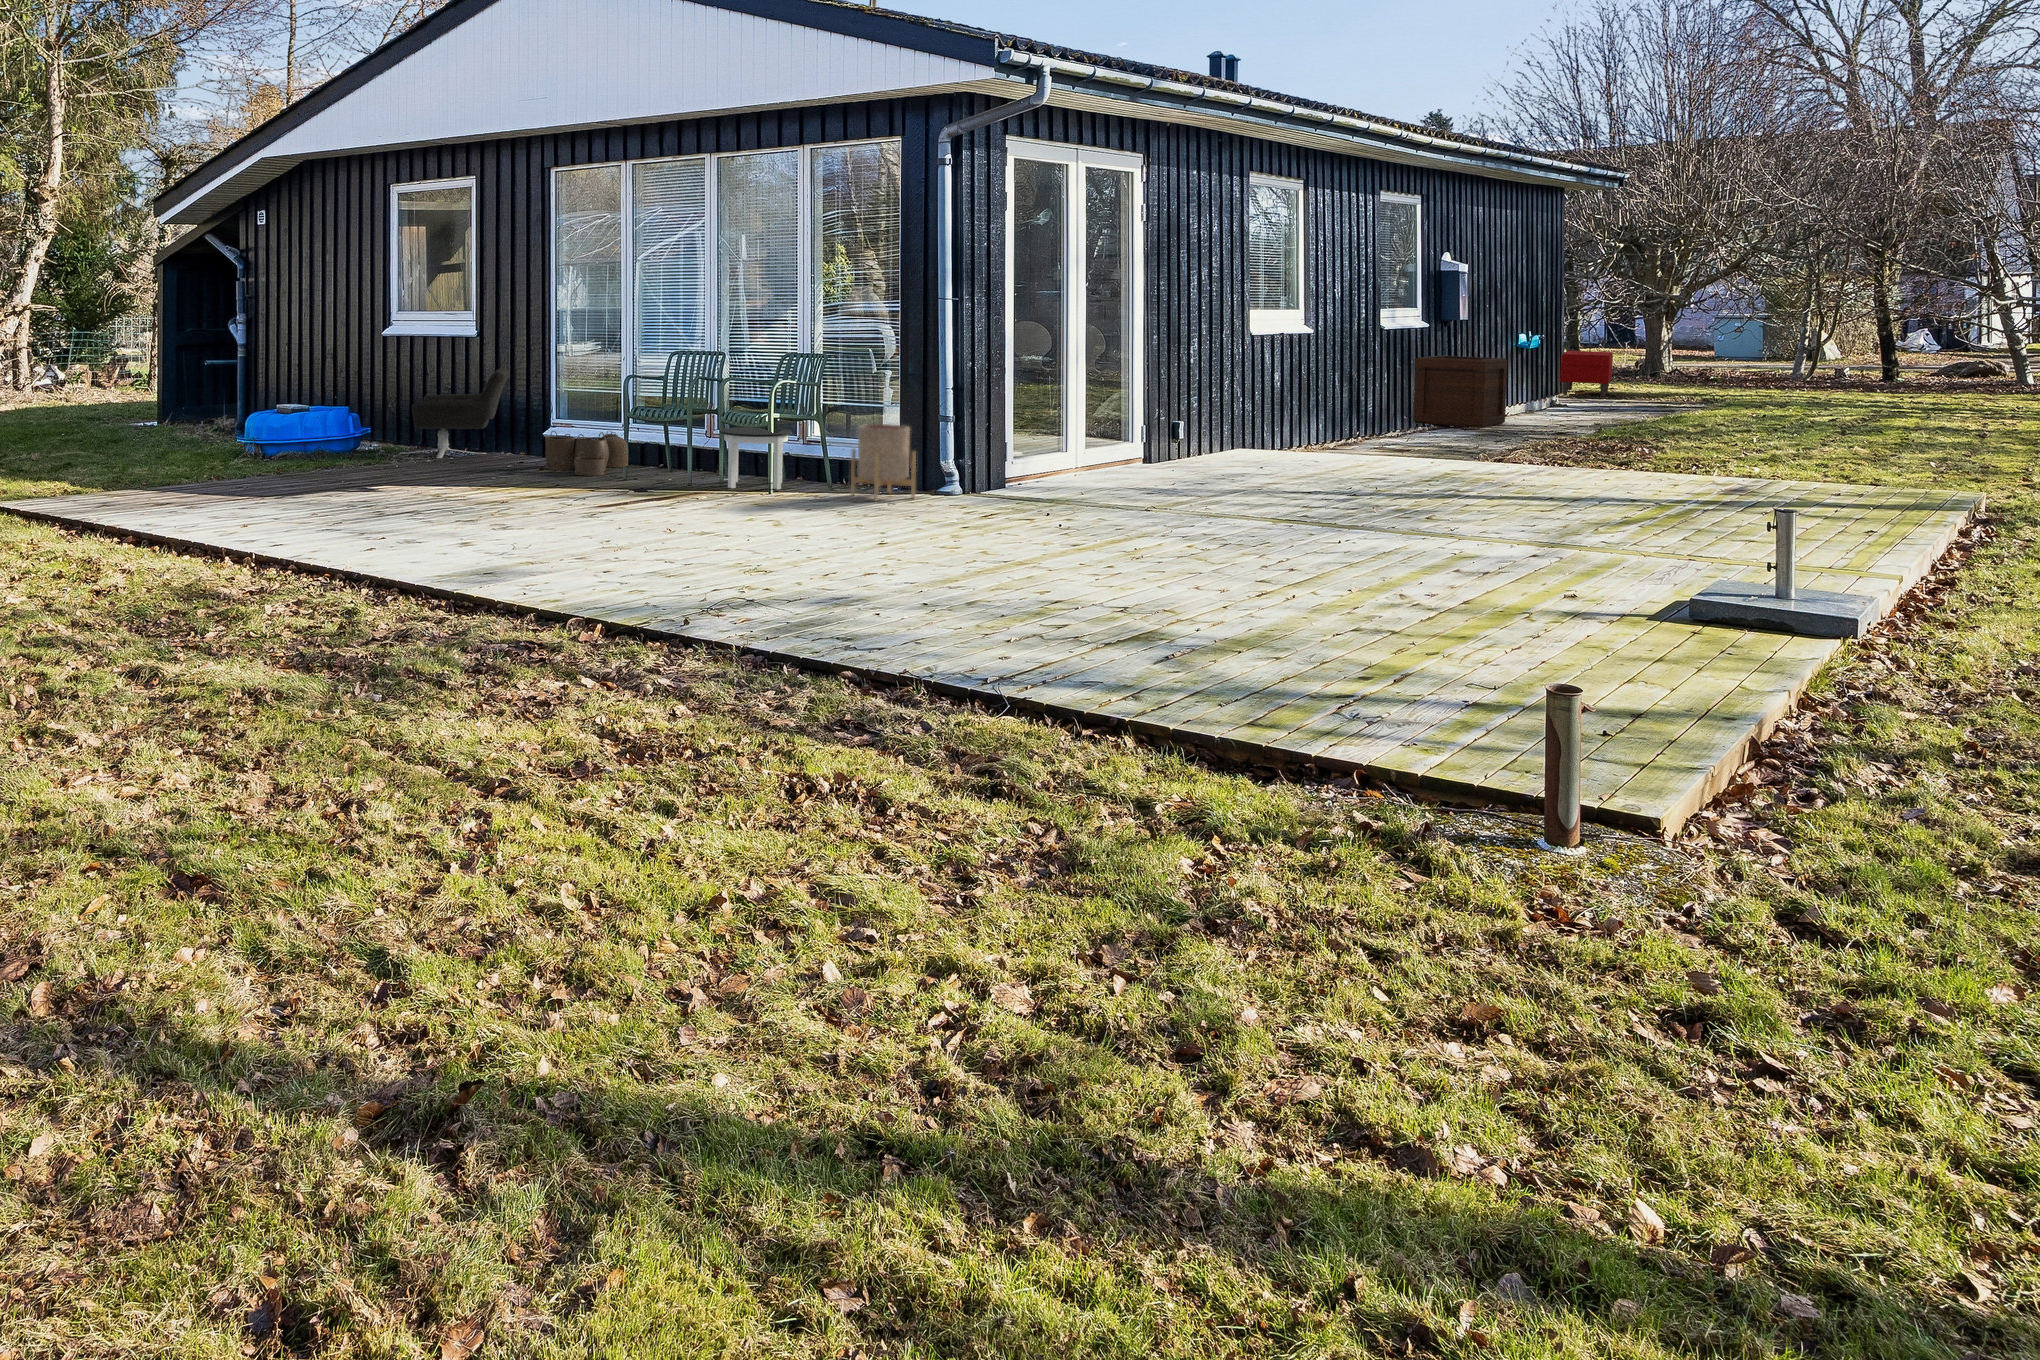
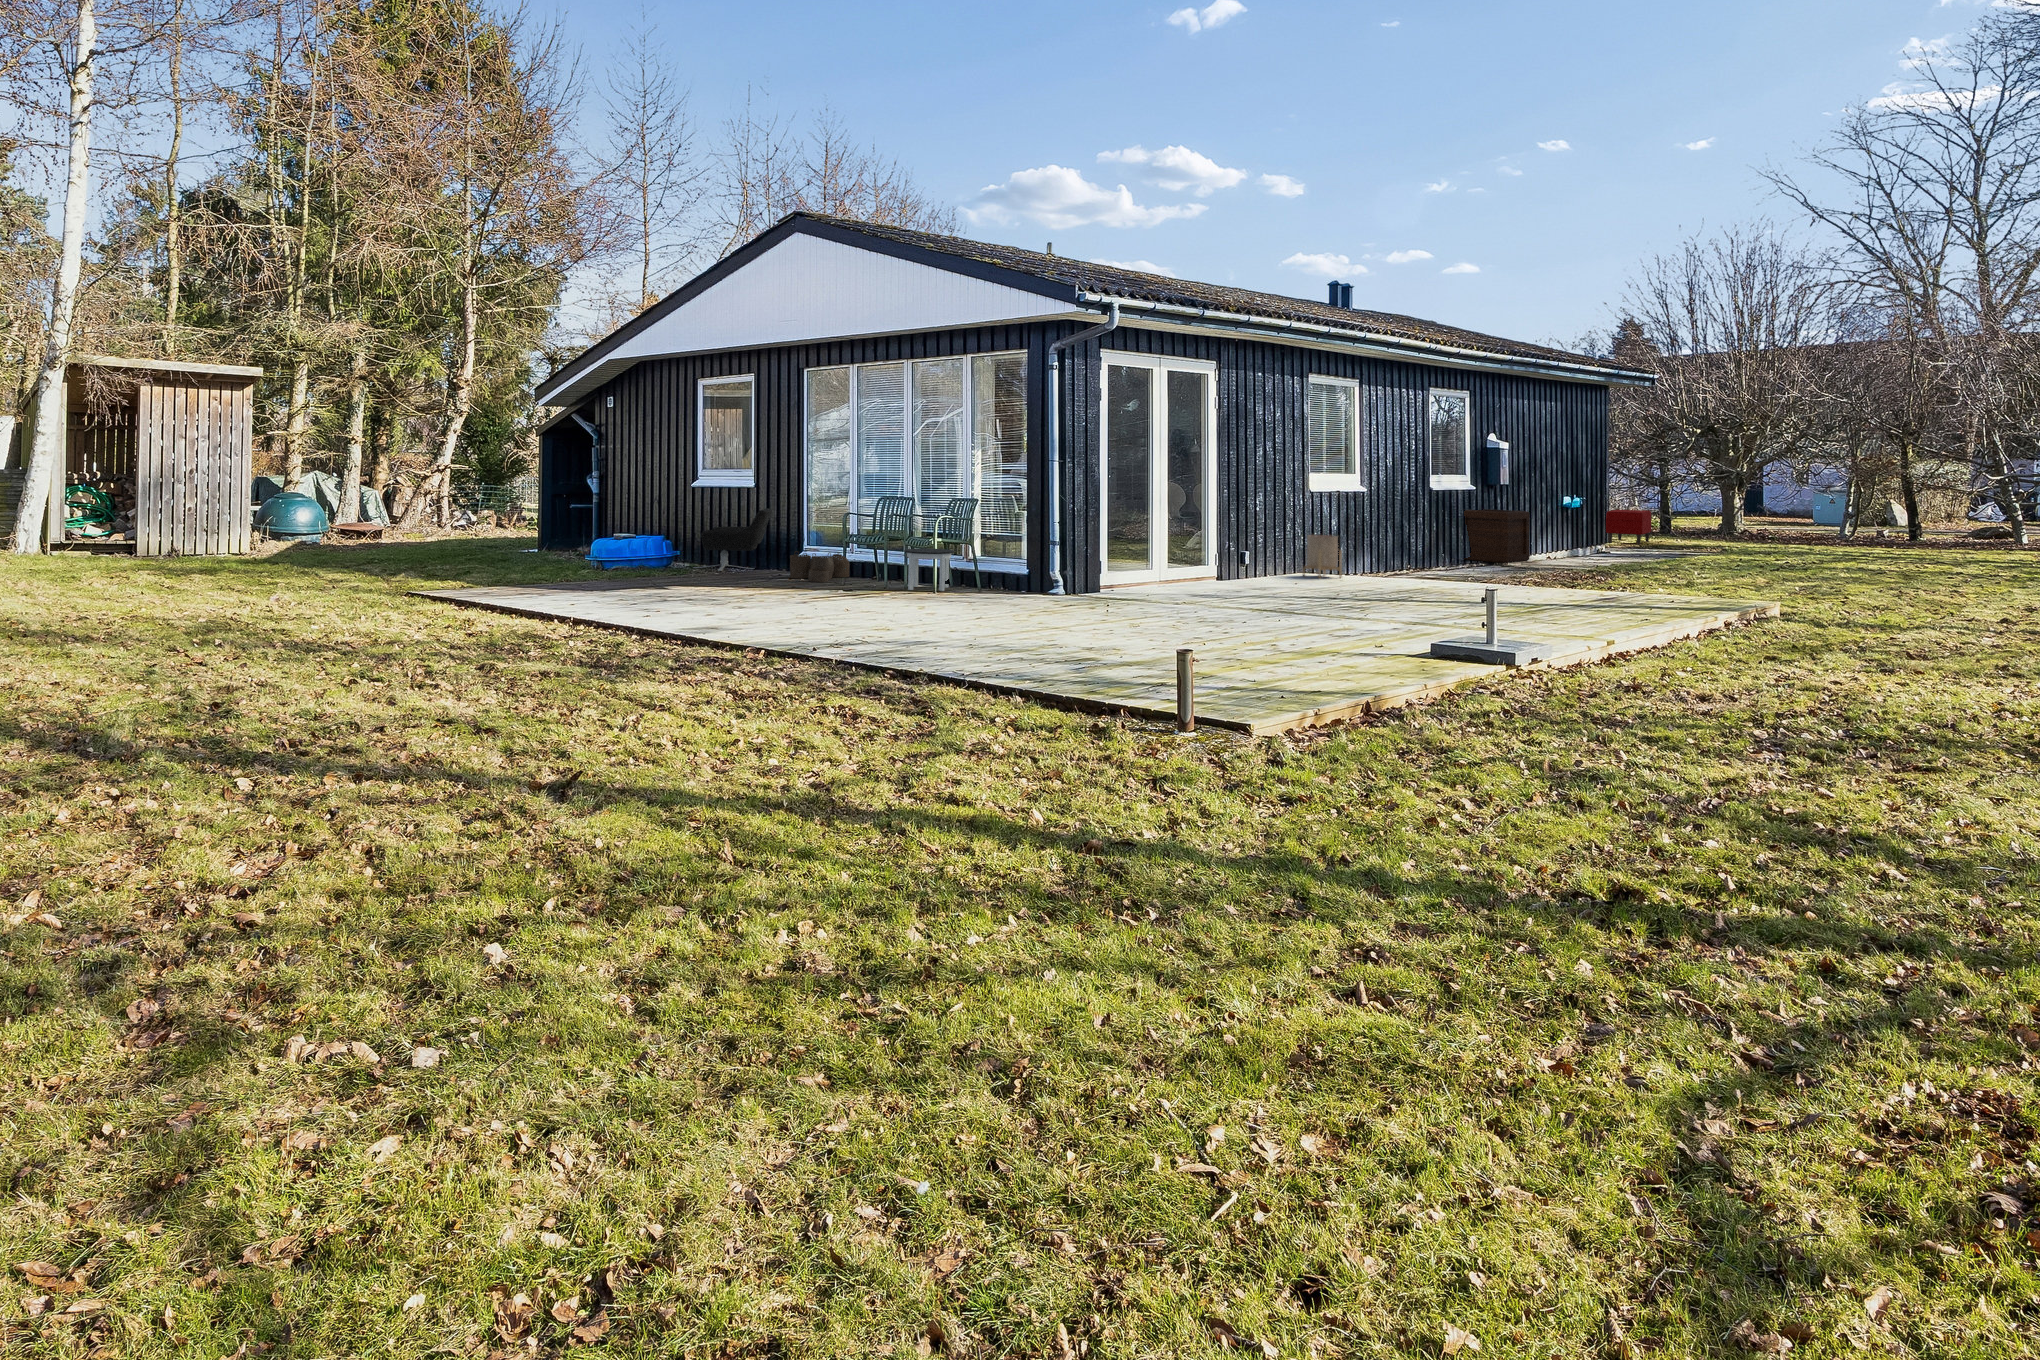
planter: present [851,424,916,501] -> present [1303,535,1342,578]

